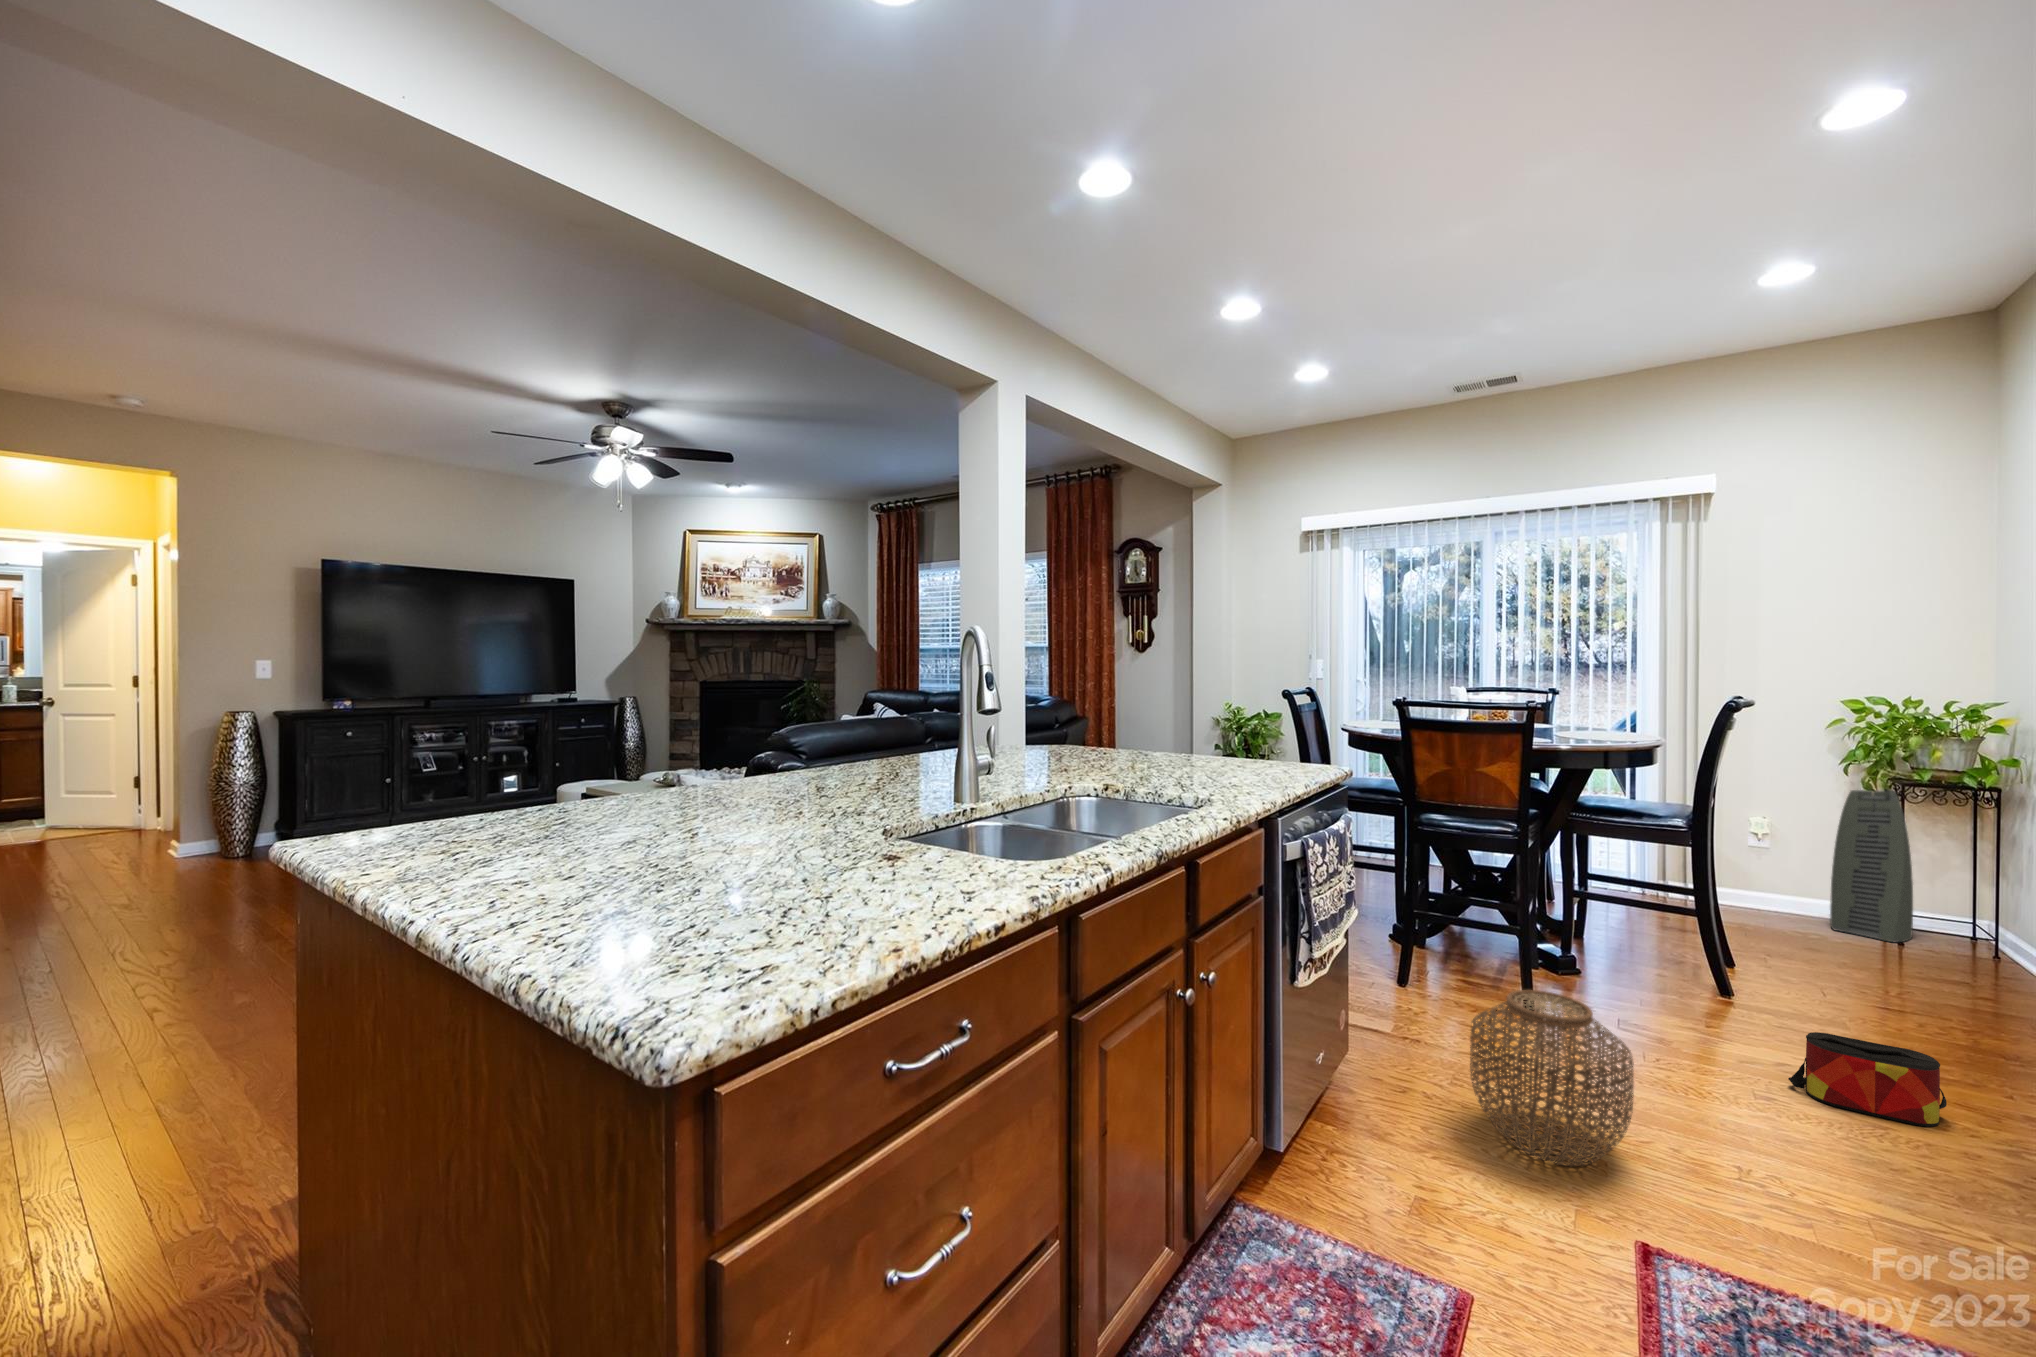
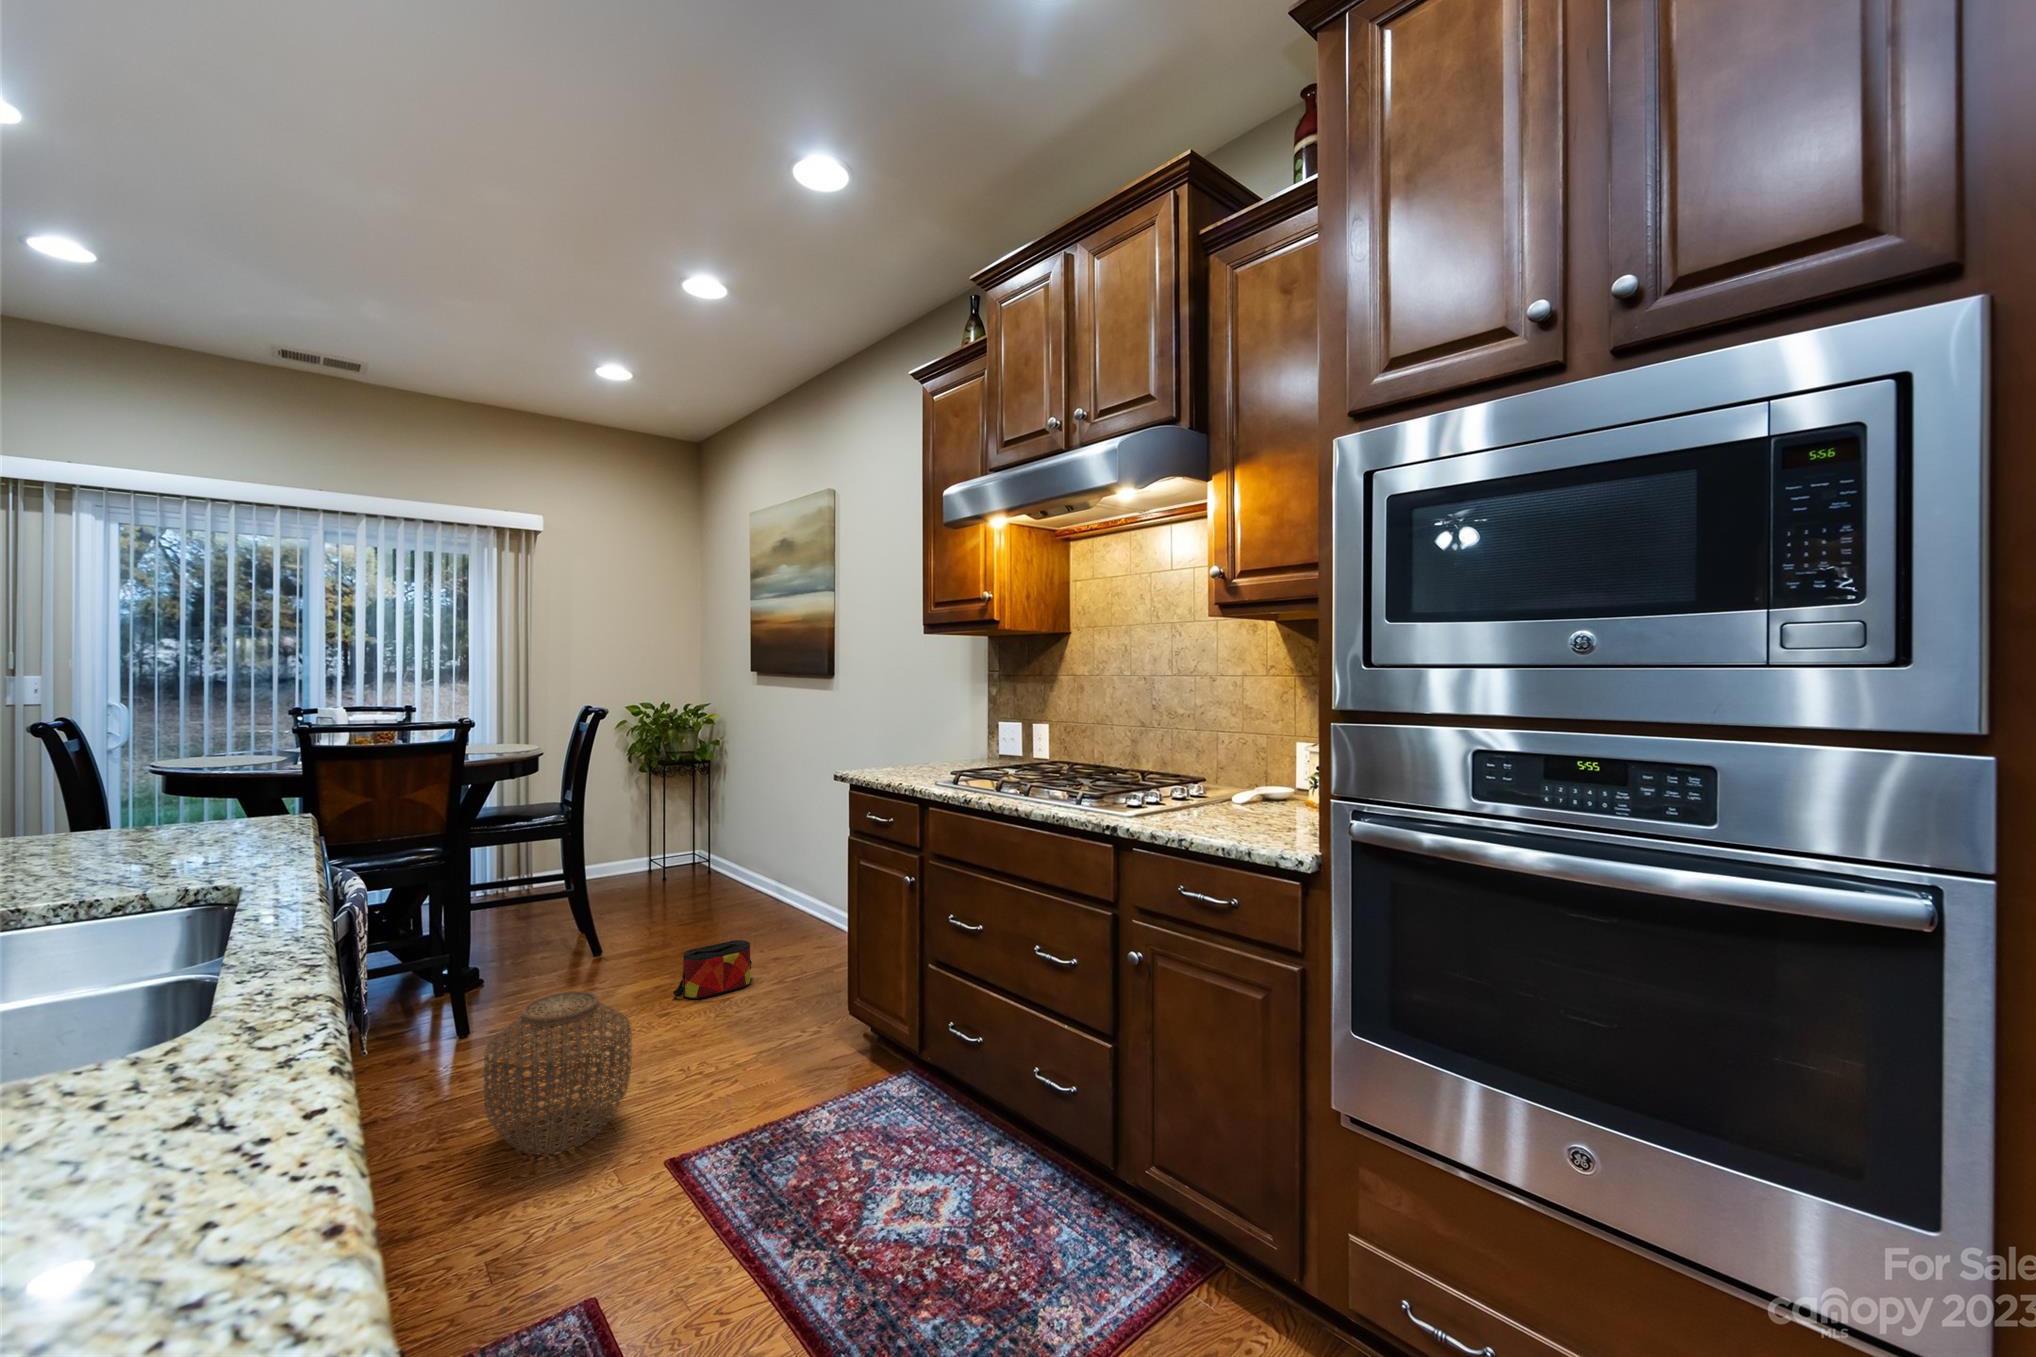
air purifier: present [1830,790,1913,942] -> none [624,769,669,879]

